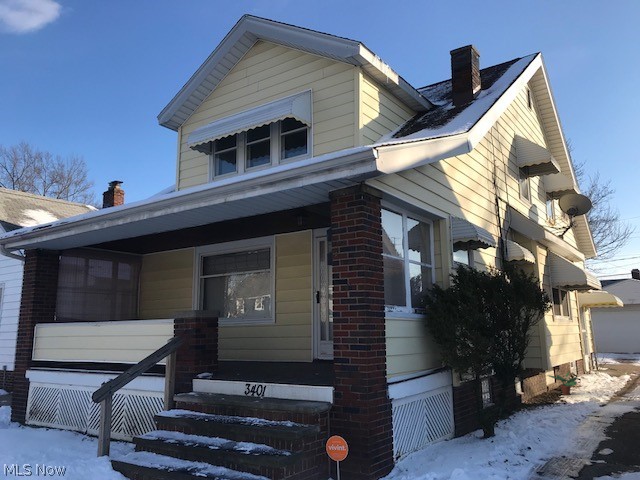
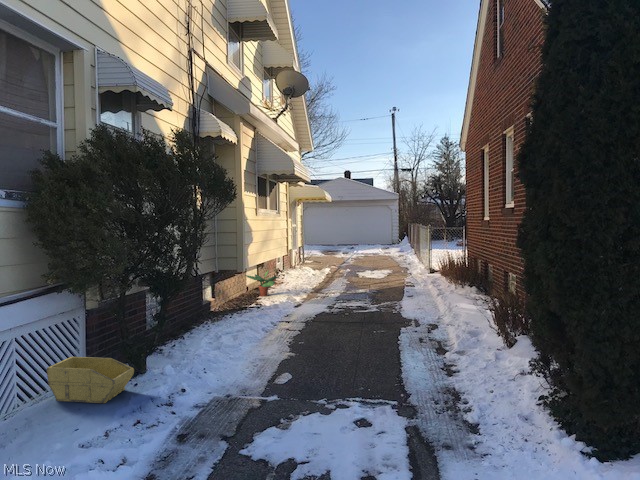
storage bin: none [439,417,493,449] -> present [47,357,134,403]

